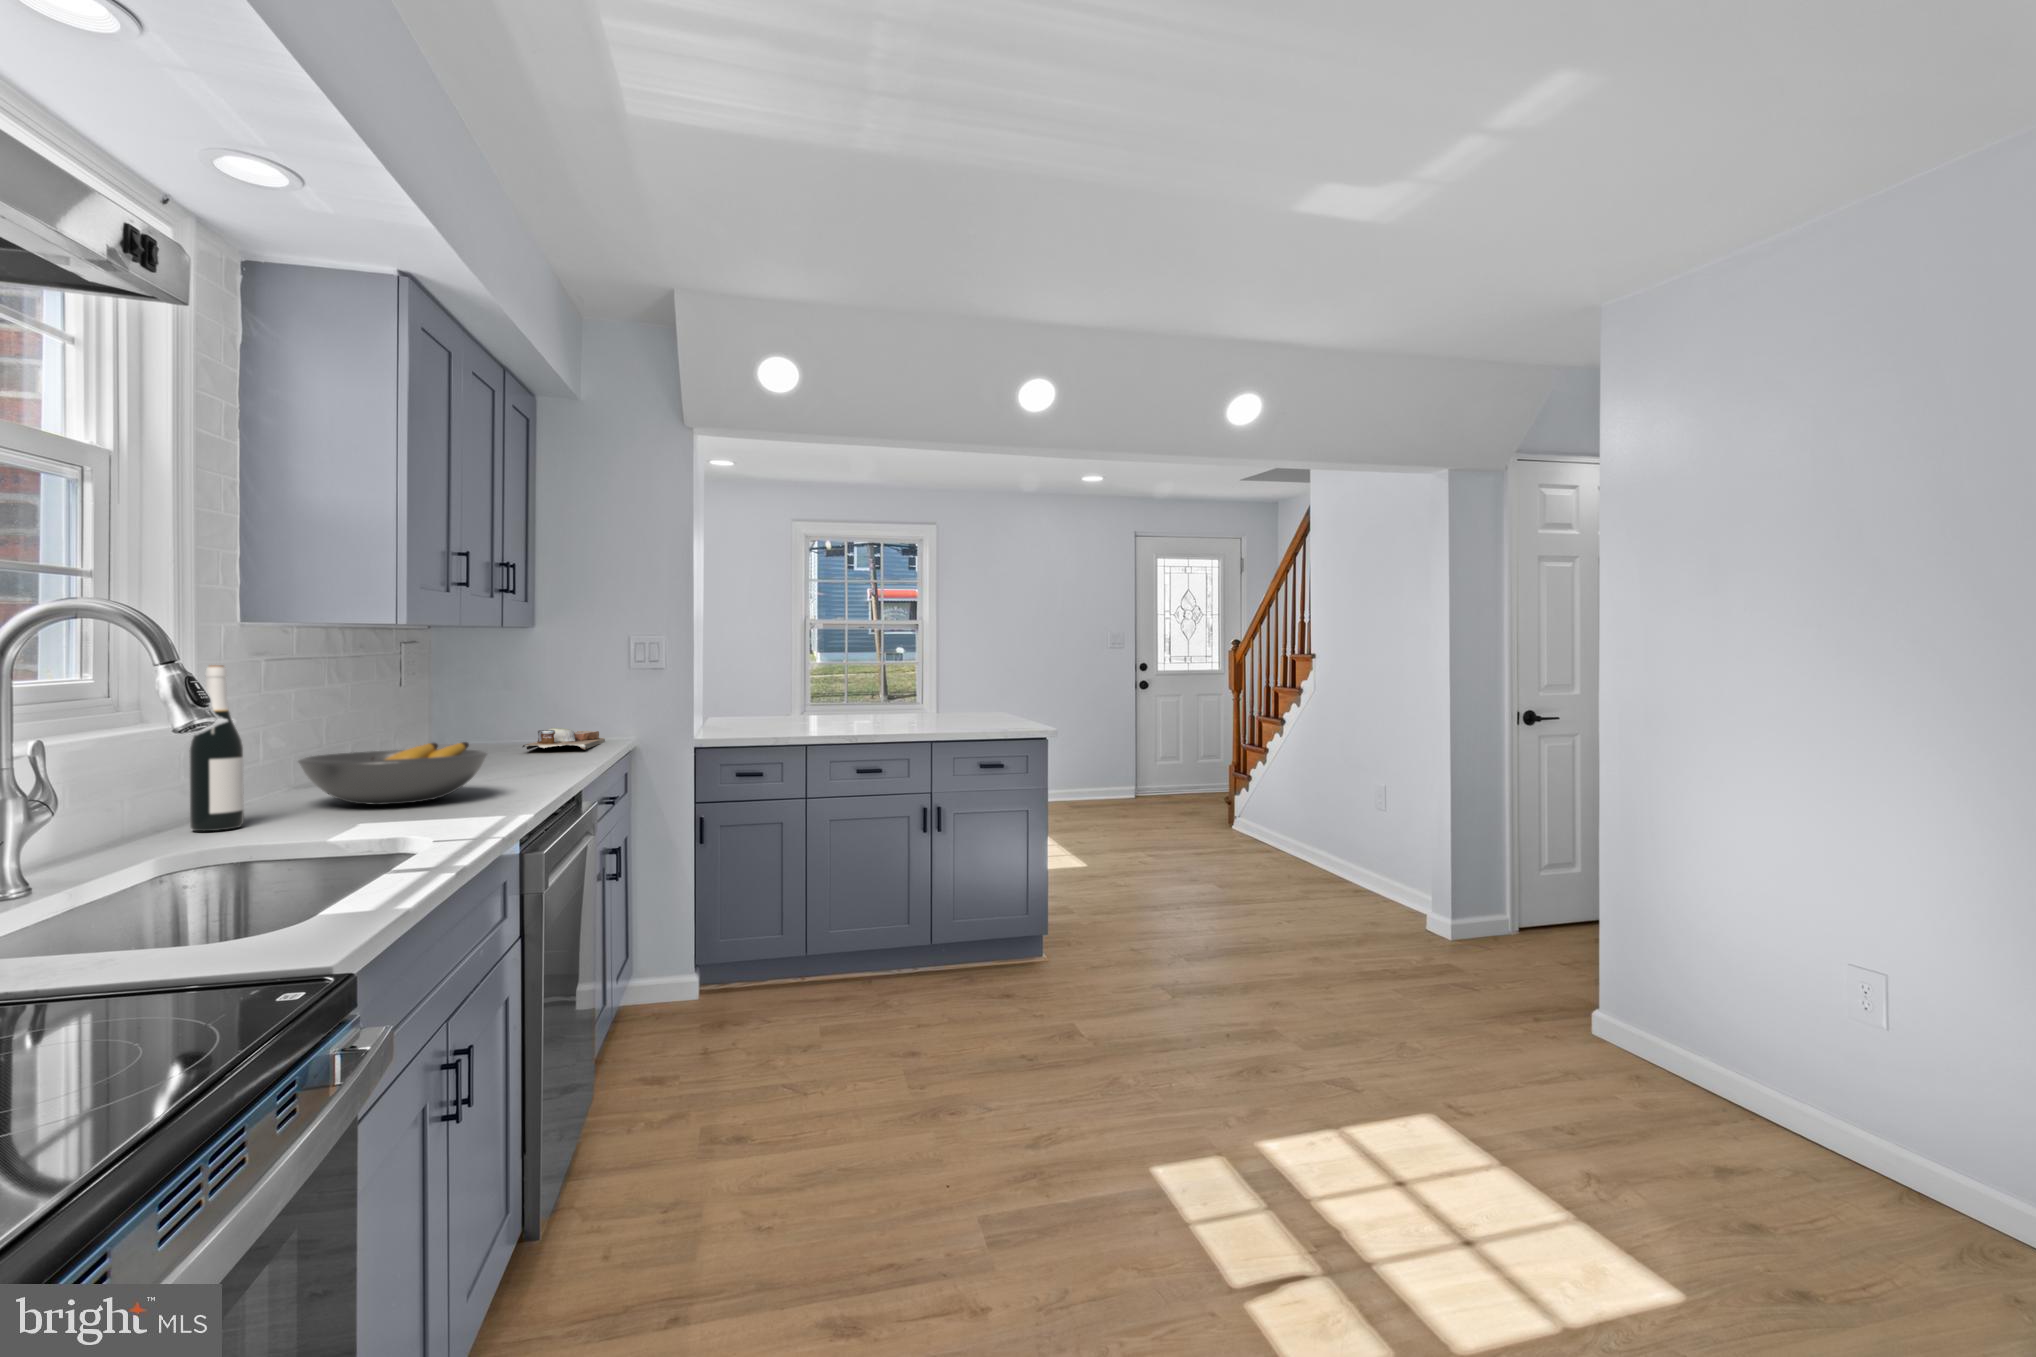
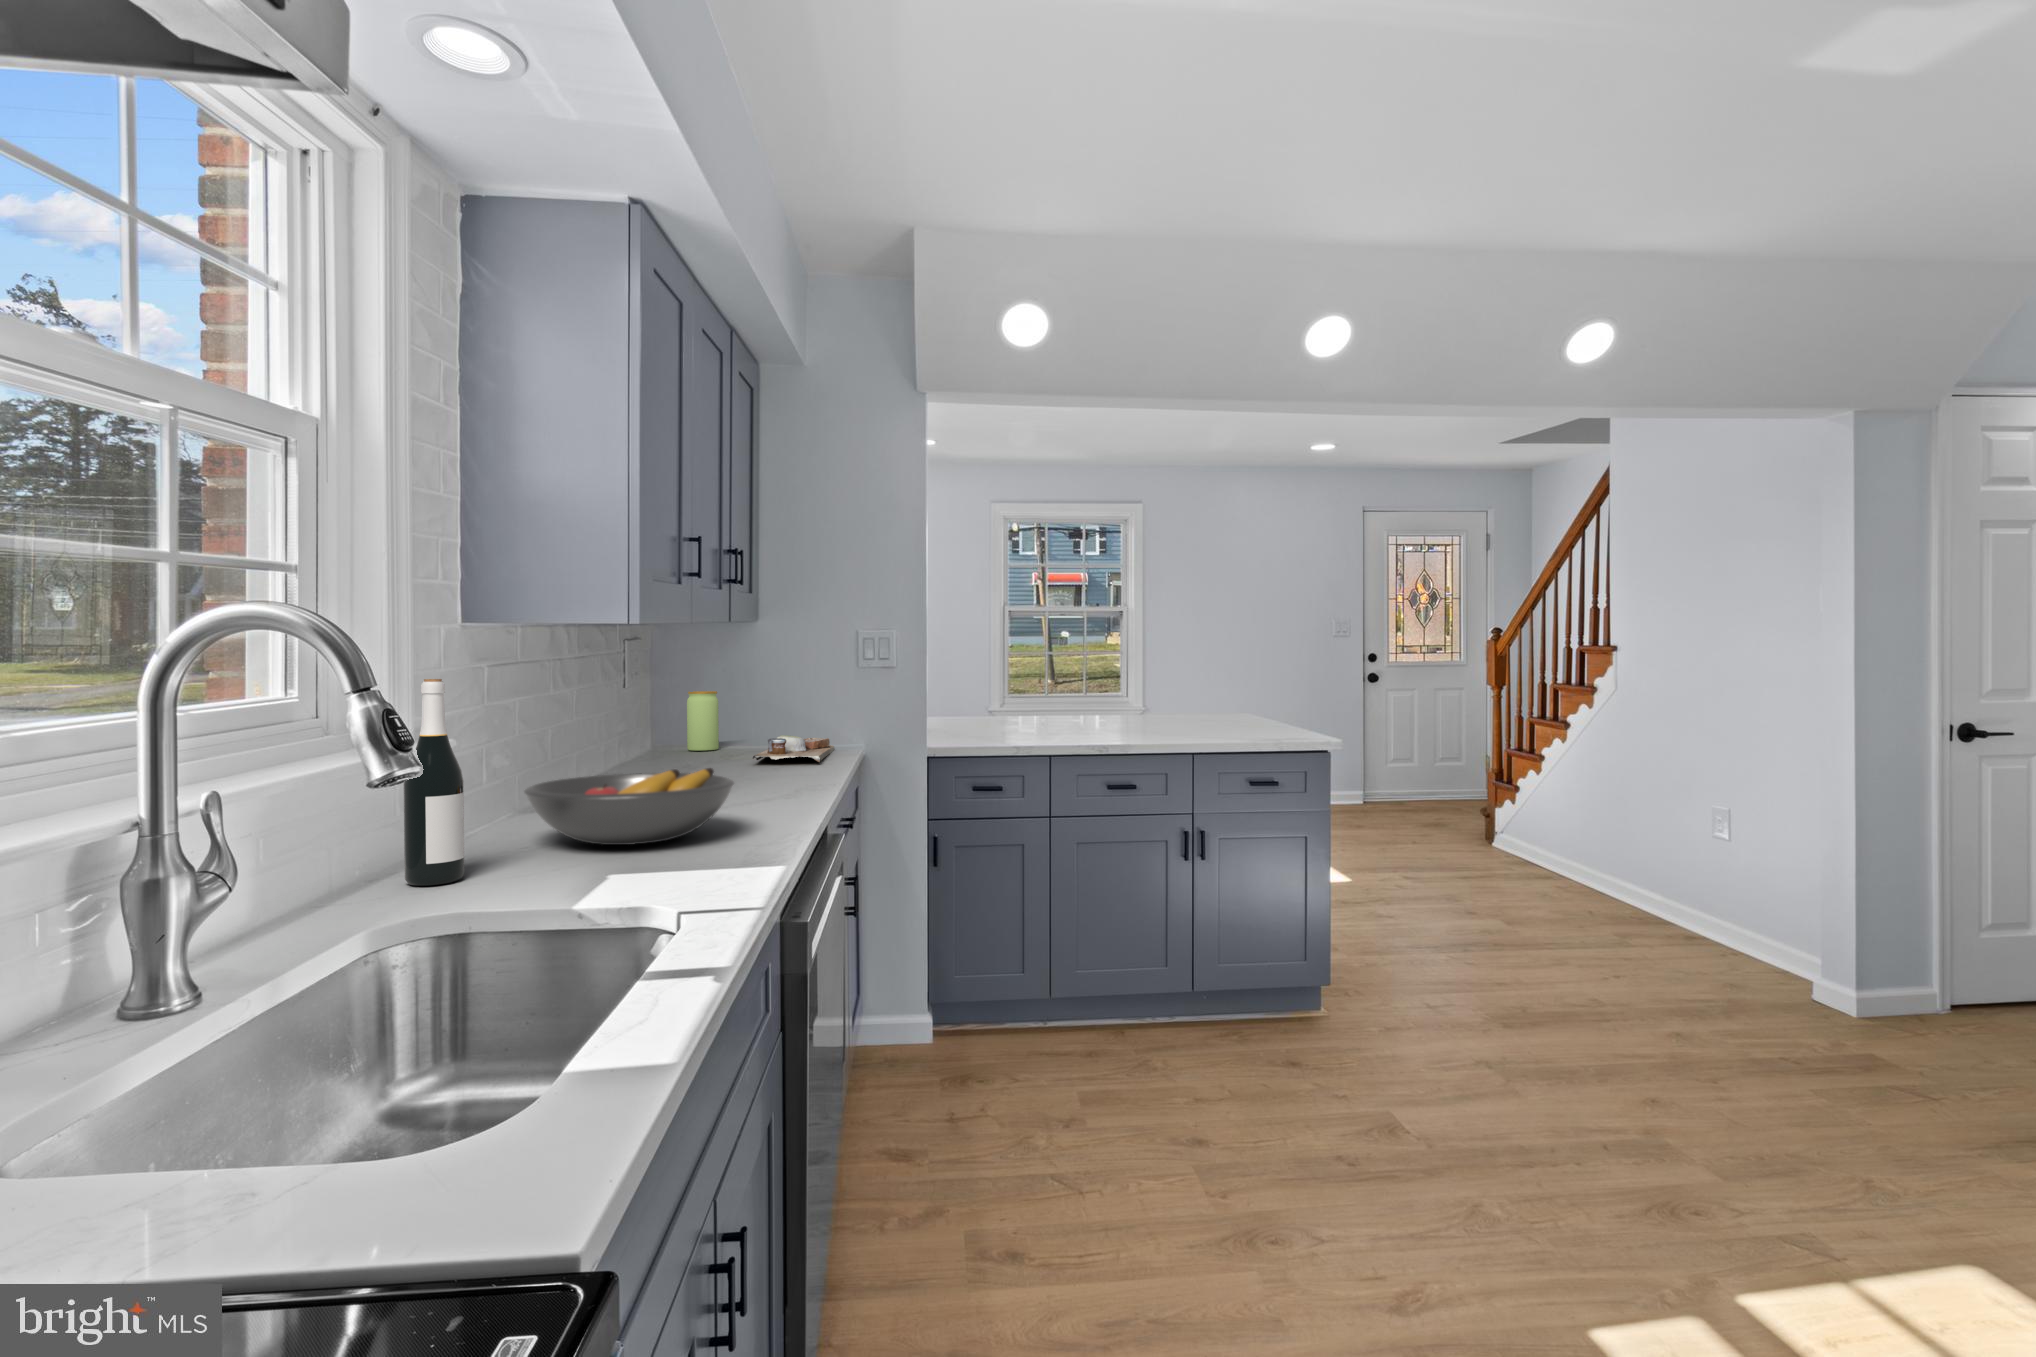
jar: none [464,690,495,744] -> present [687,691,719,751]

